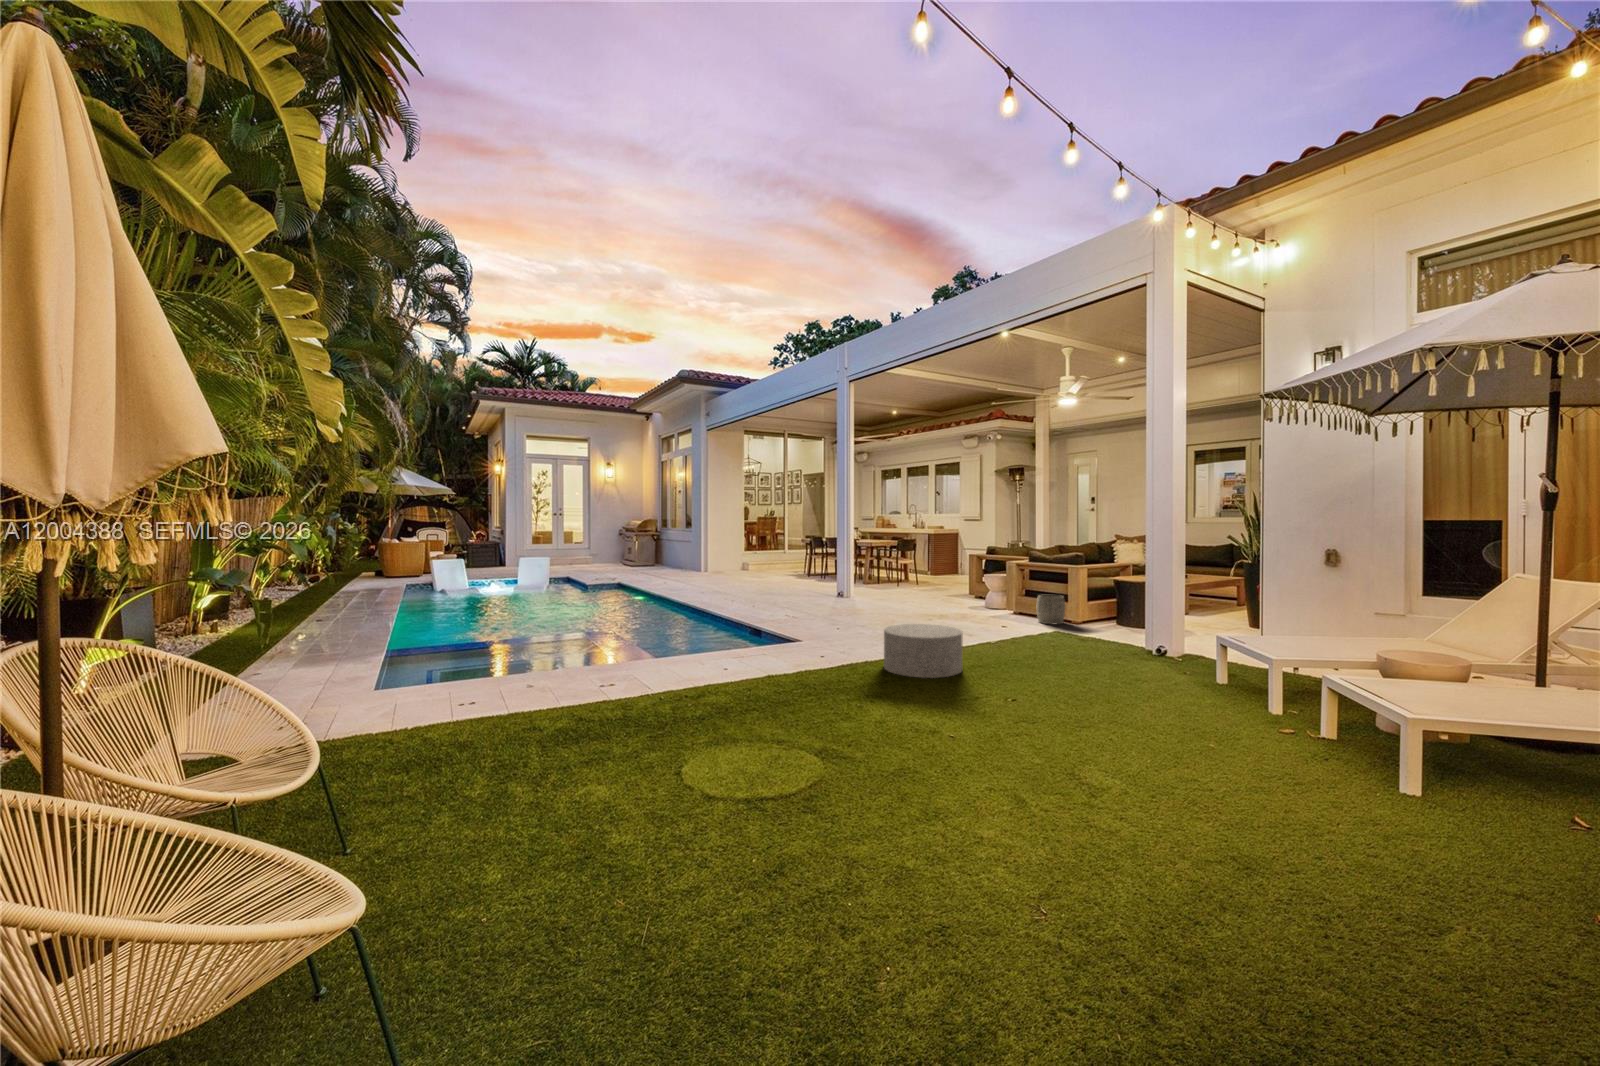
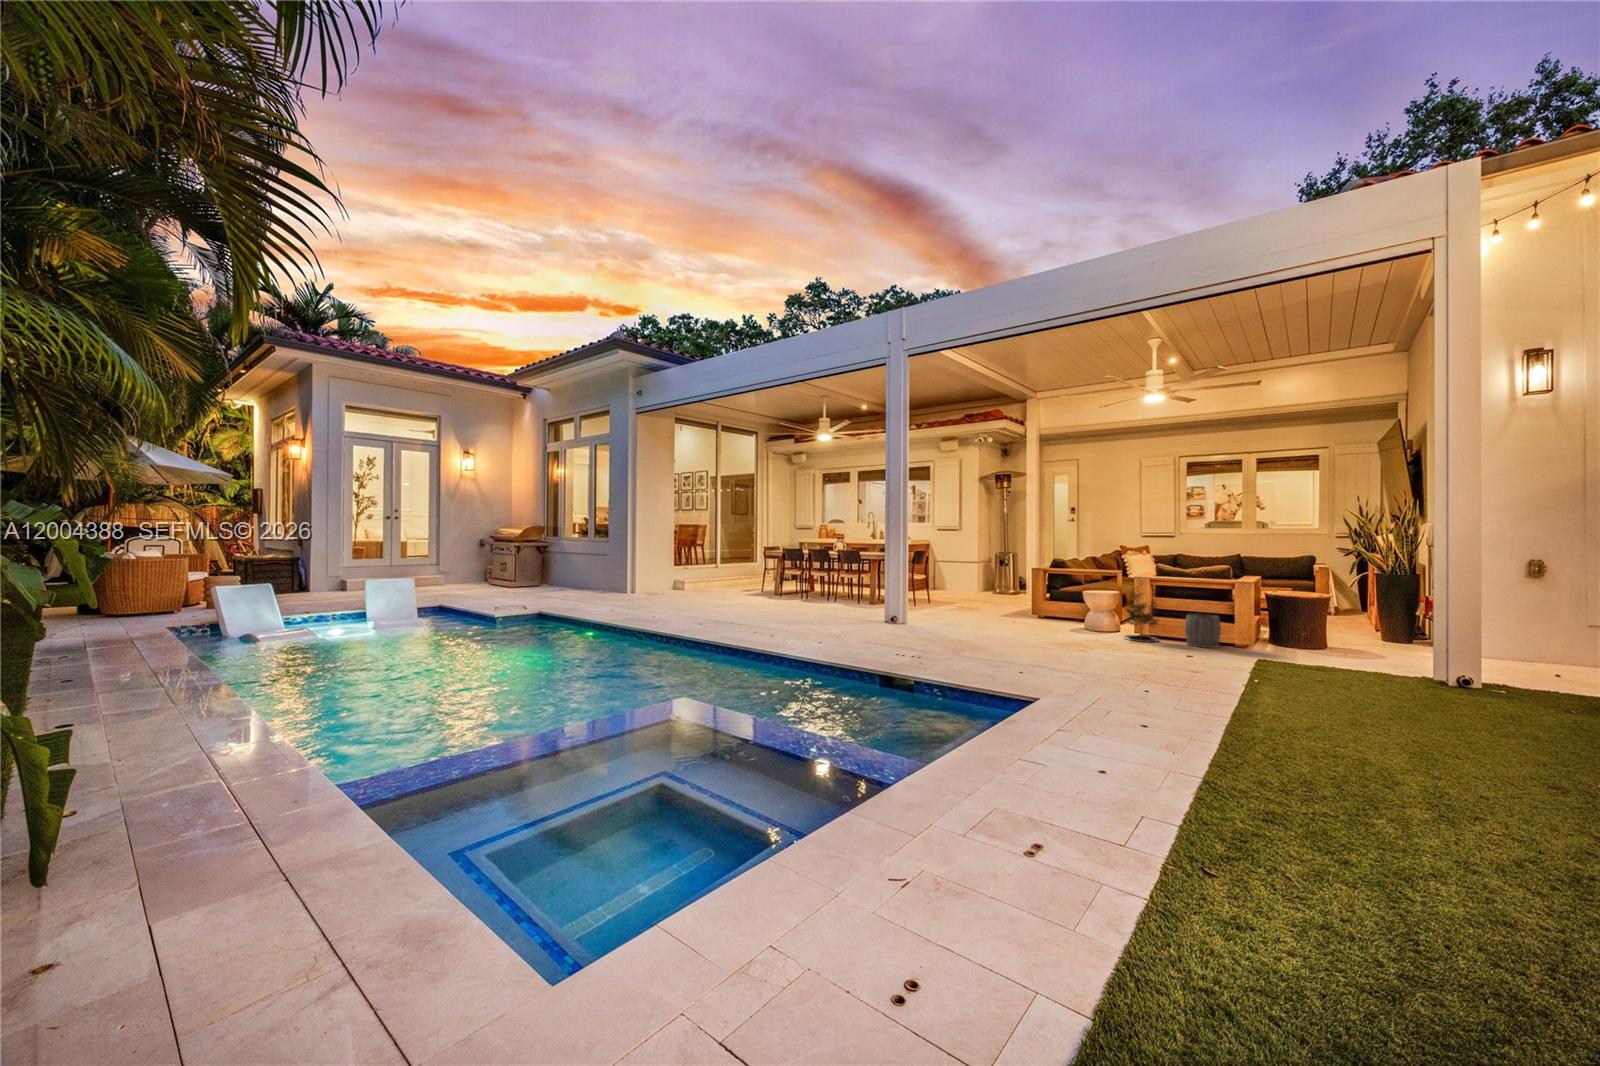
potted tree: none [992,569,1027,618] -> present [1124,587,1158,642]
ottoman: present [884,624,963,678] -> none [1282,671,1429,758]

